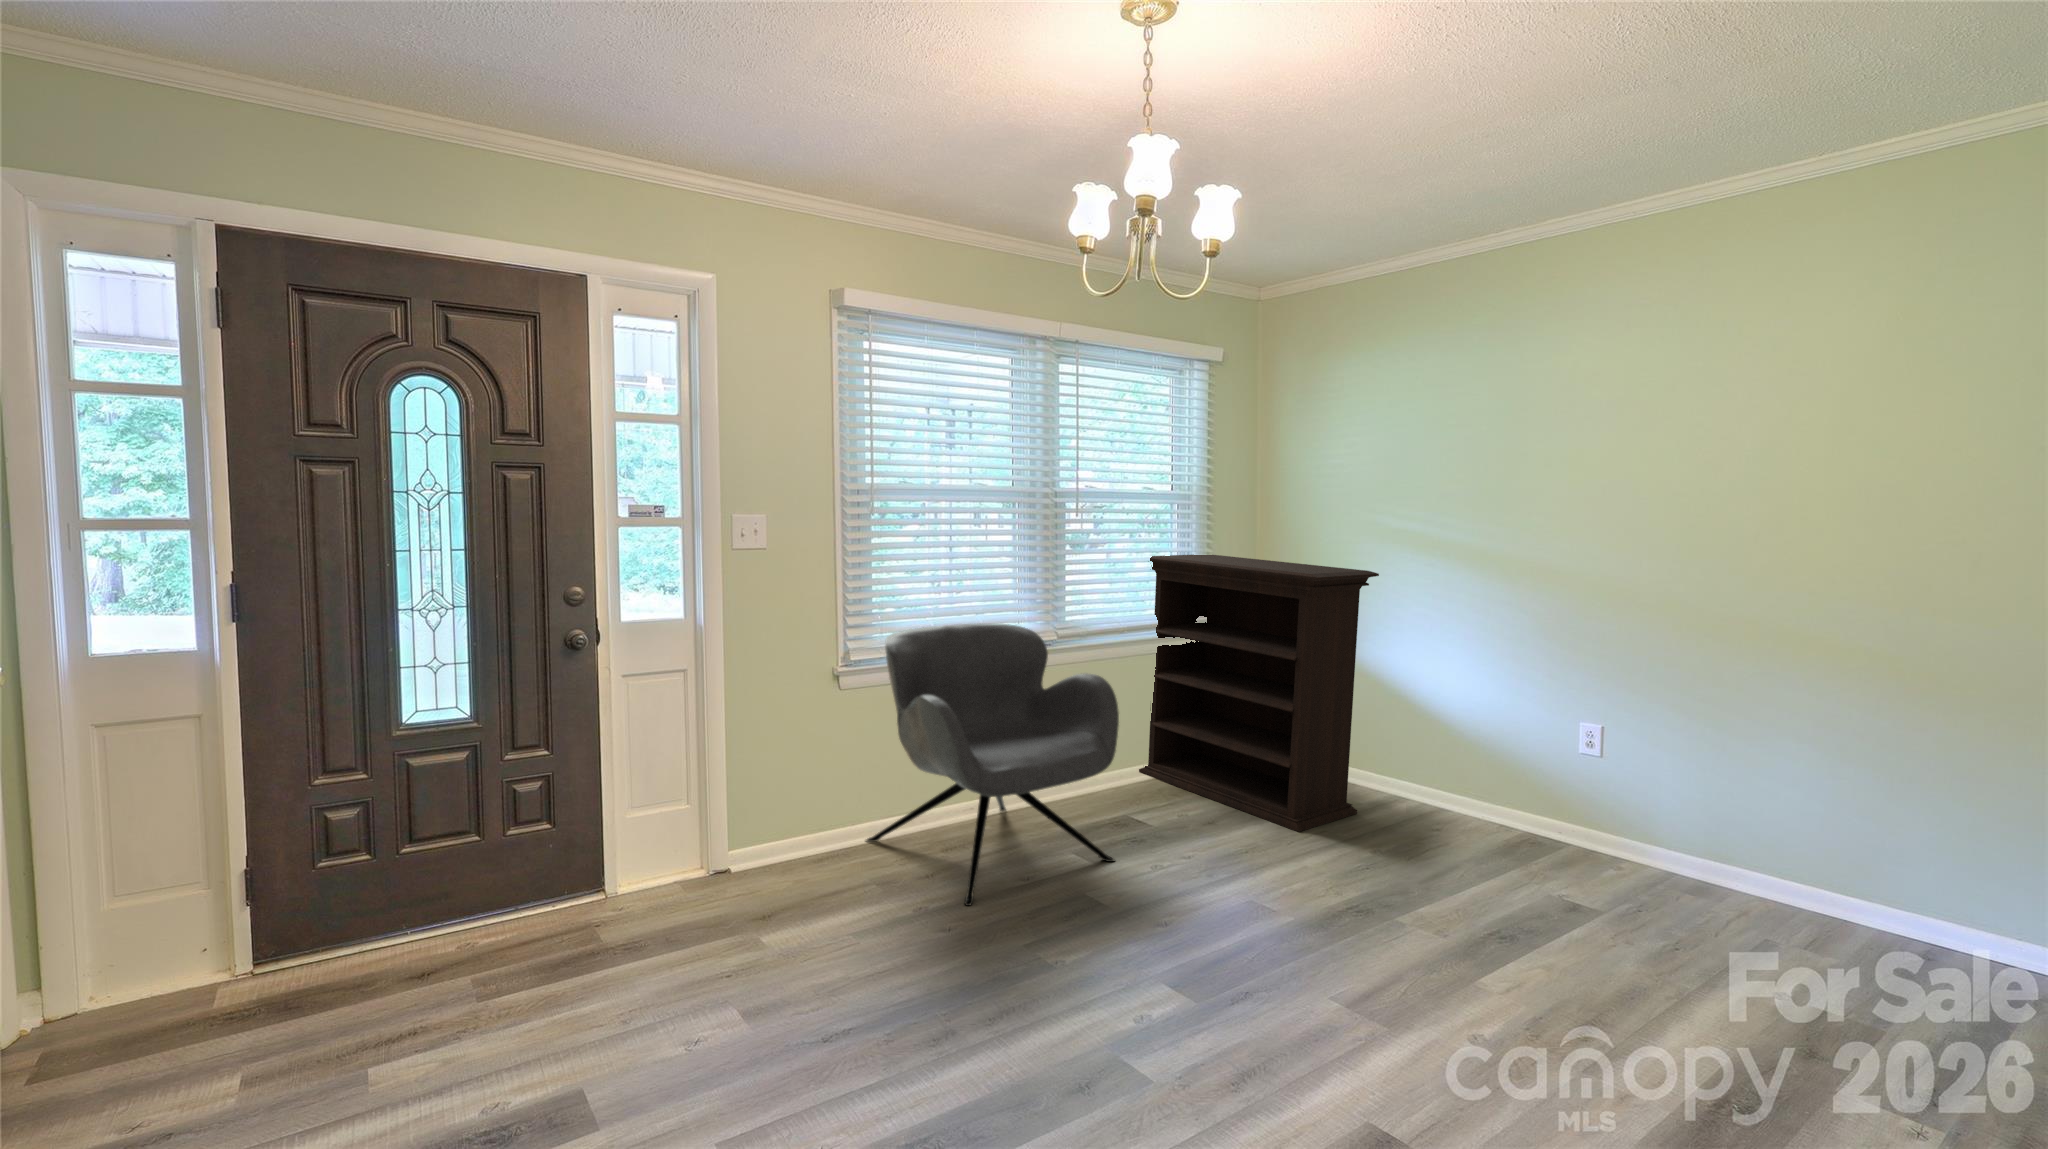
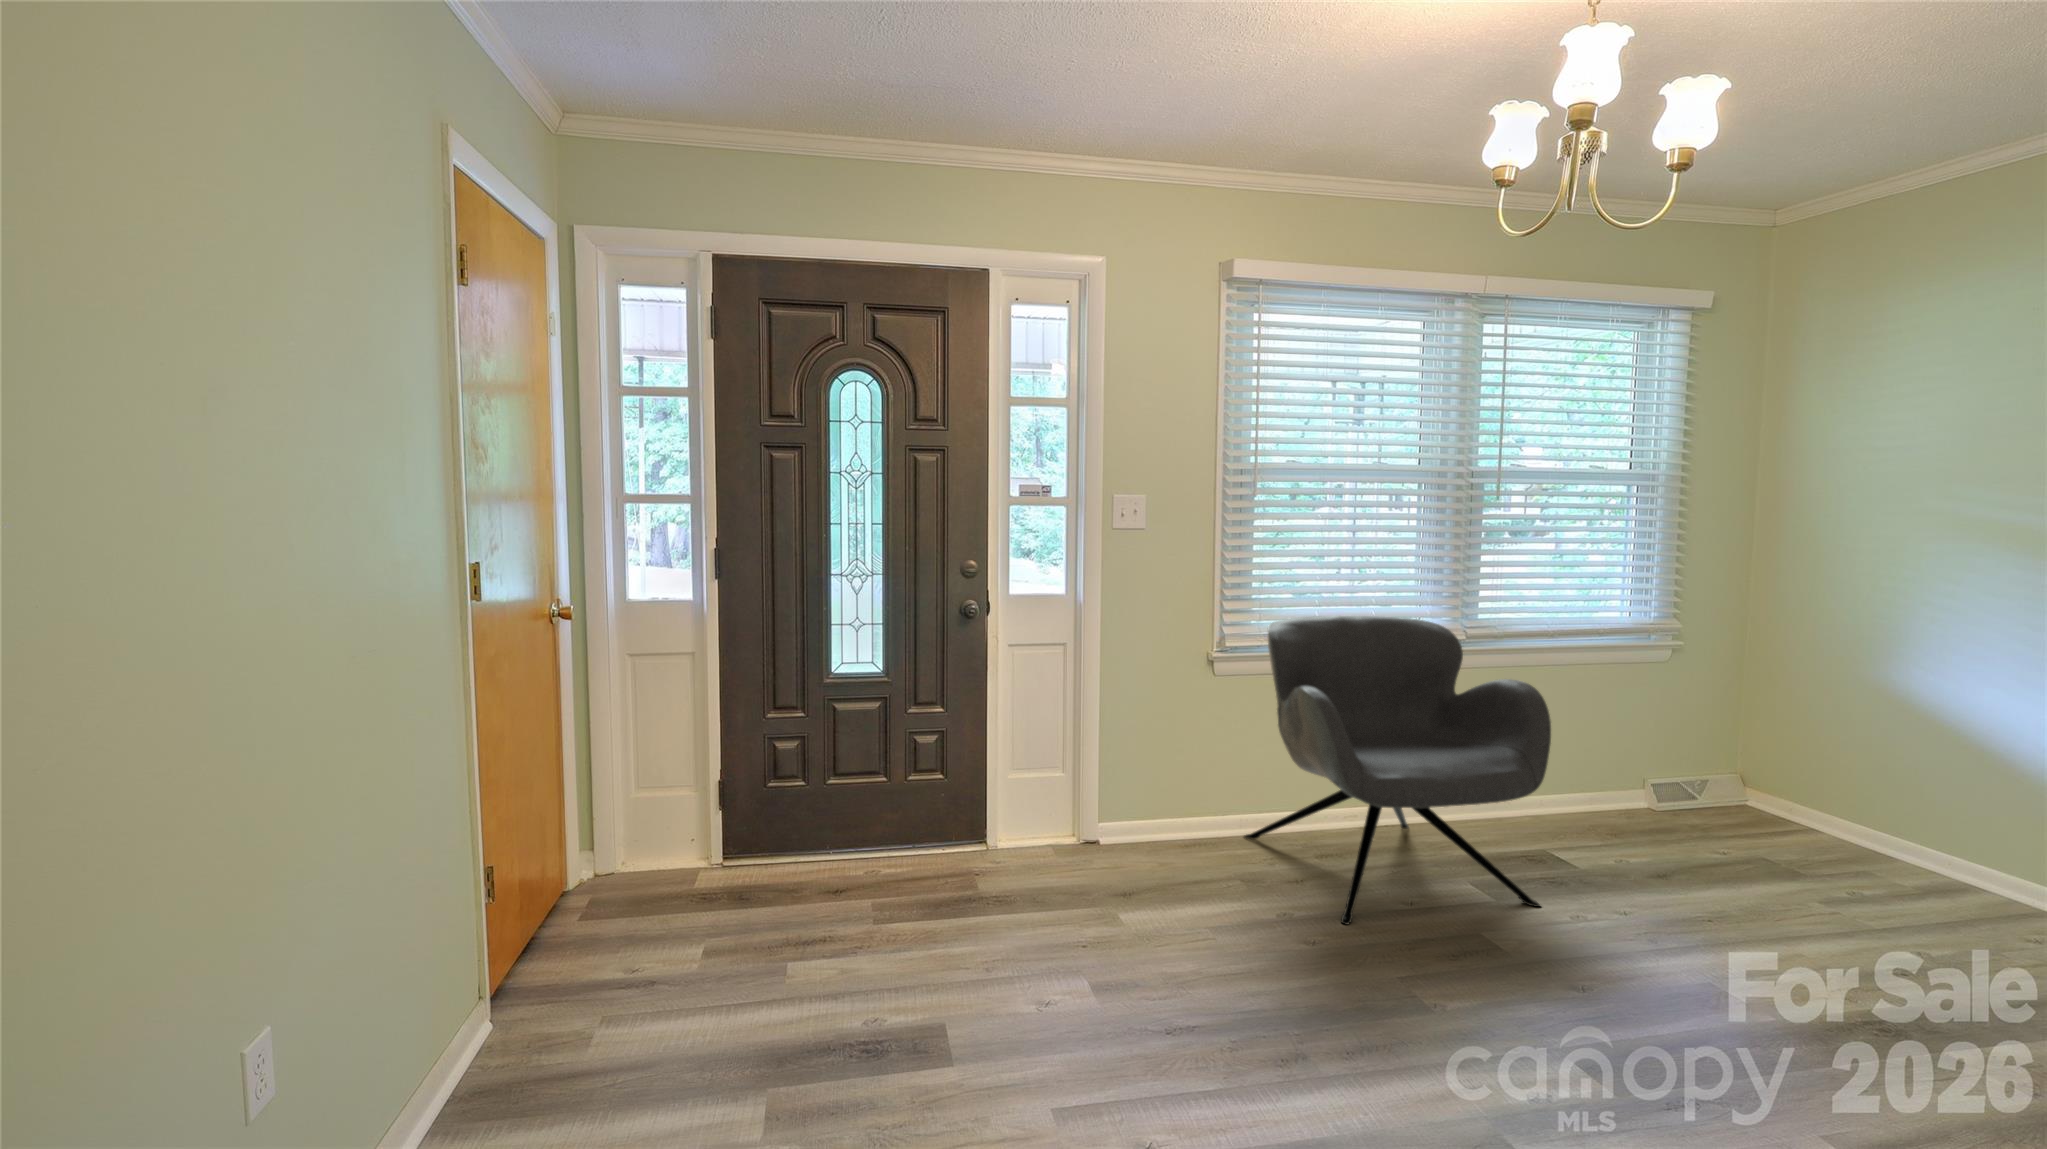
bookshelf: present [1139,555,1379,832] -> none [1590,548,1987,915]

